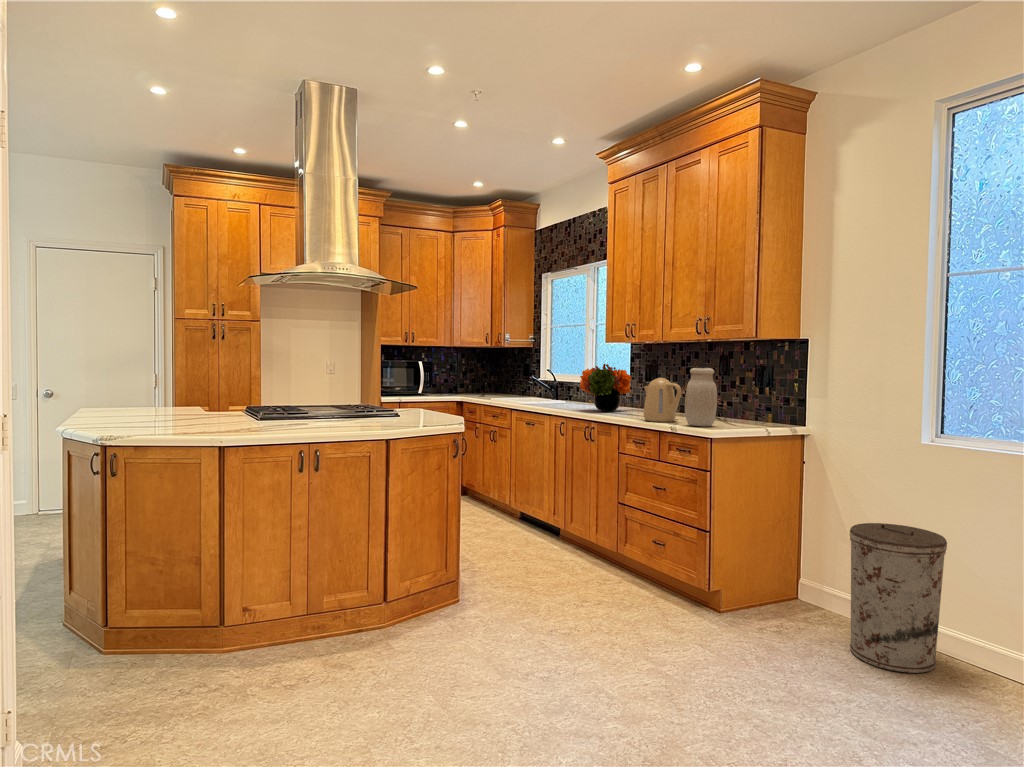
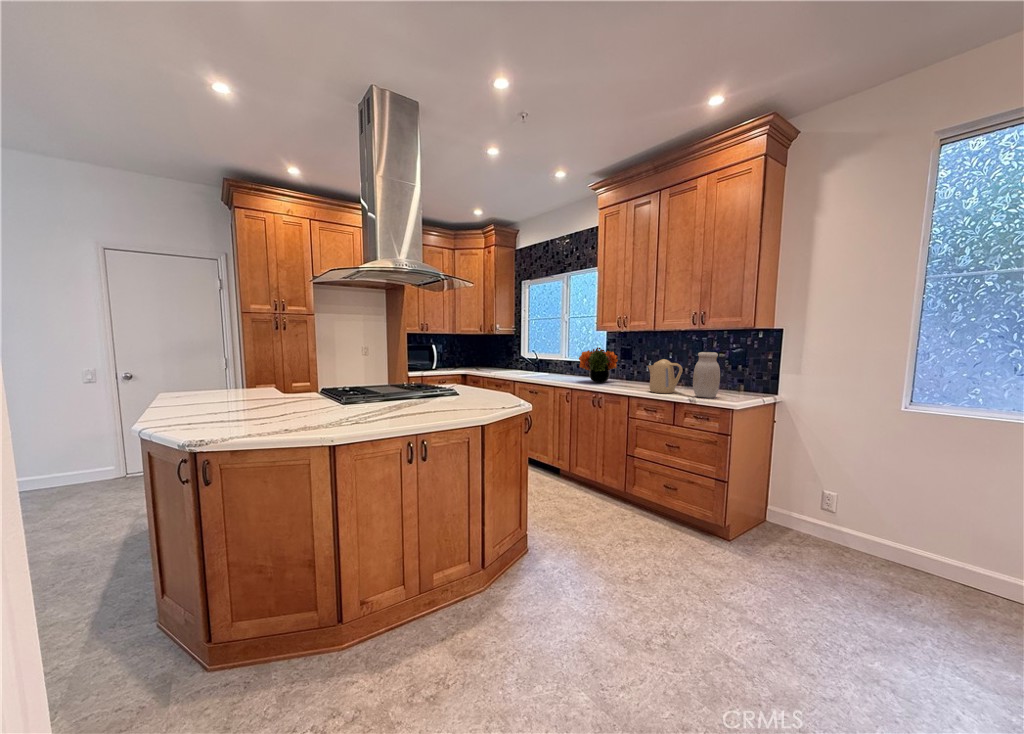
trash can: present [850,523,947,673] -> none [848,471,942,594]

